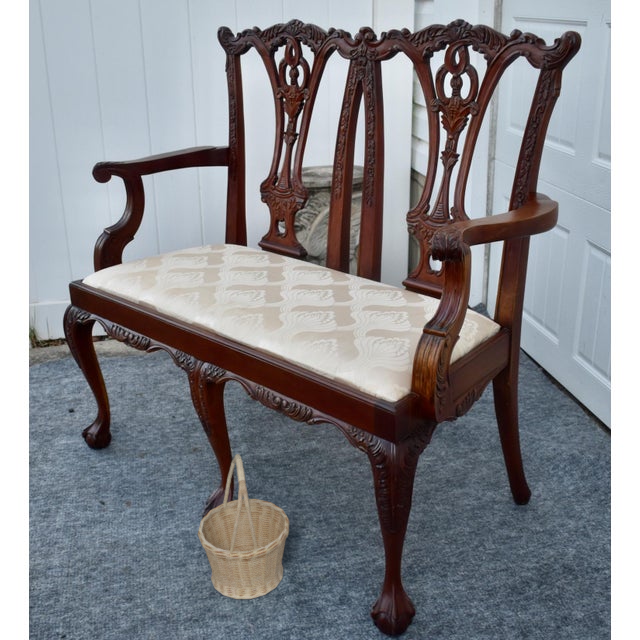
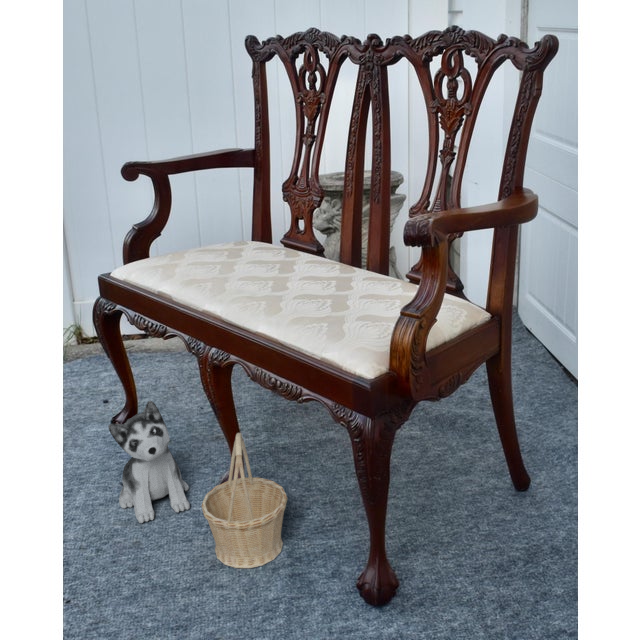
plush toy: none [90,418,177,550] -> present [108,401,190,523]

